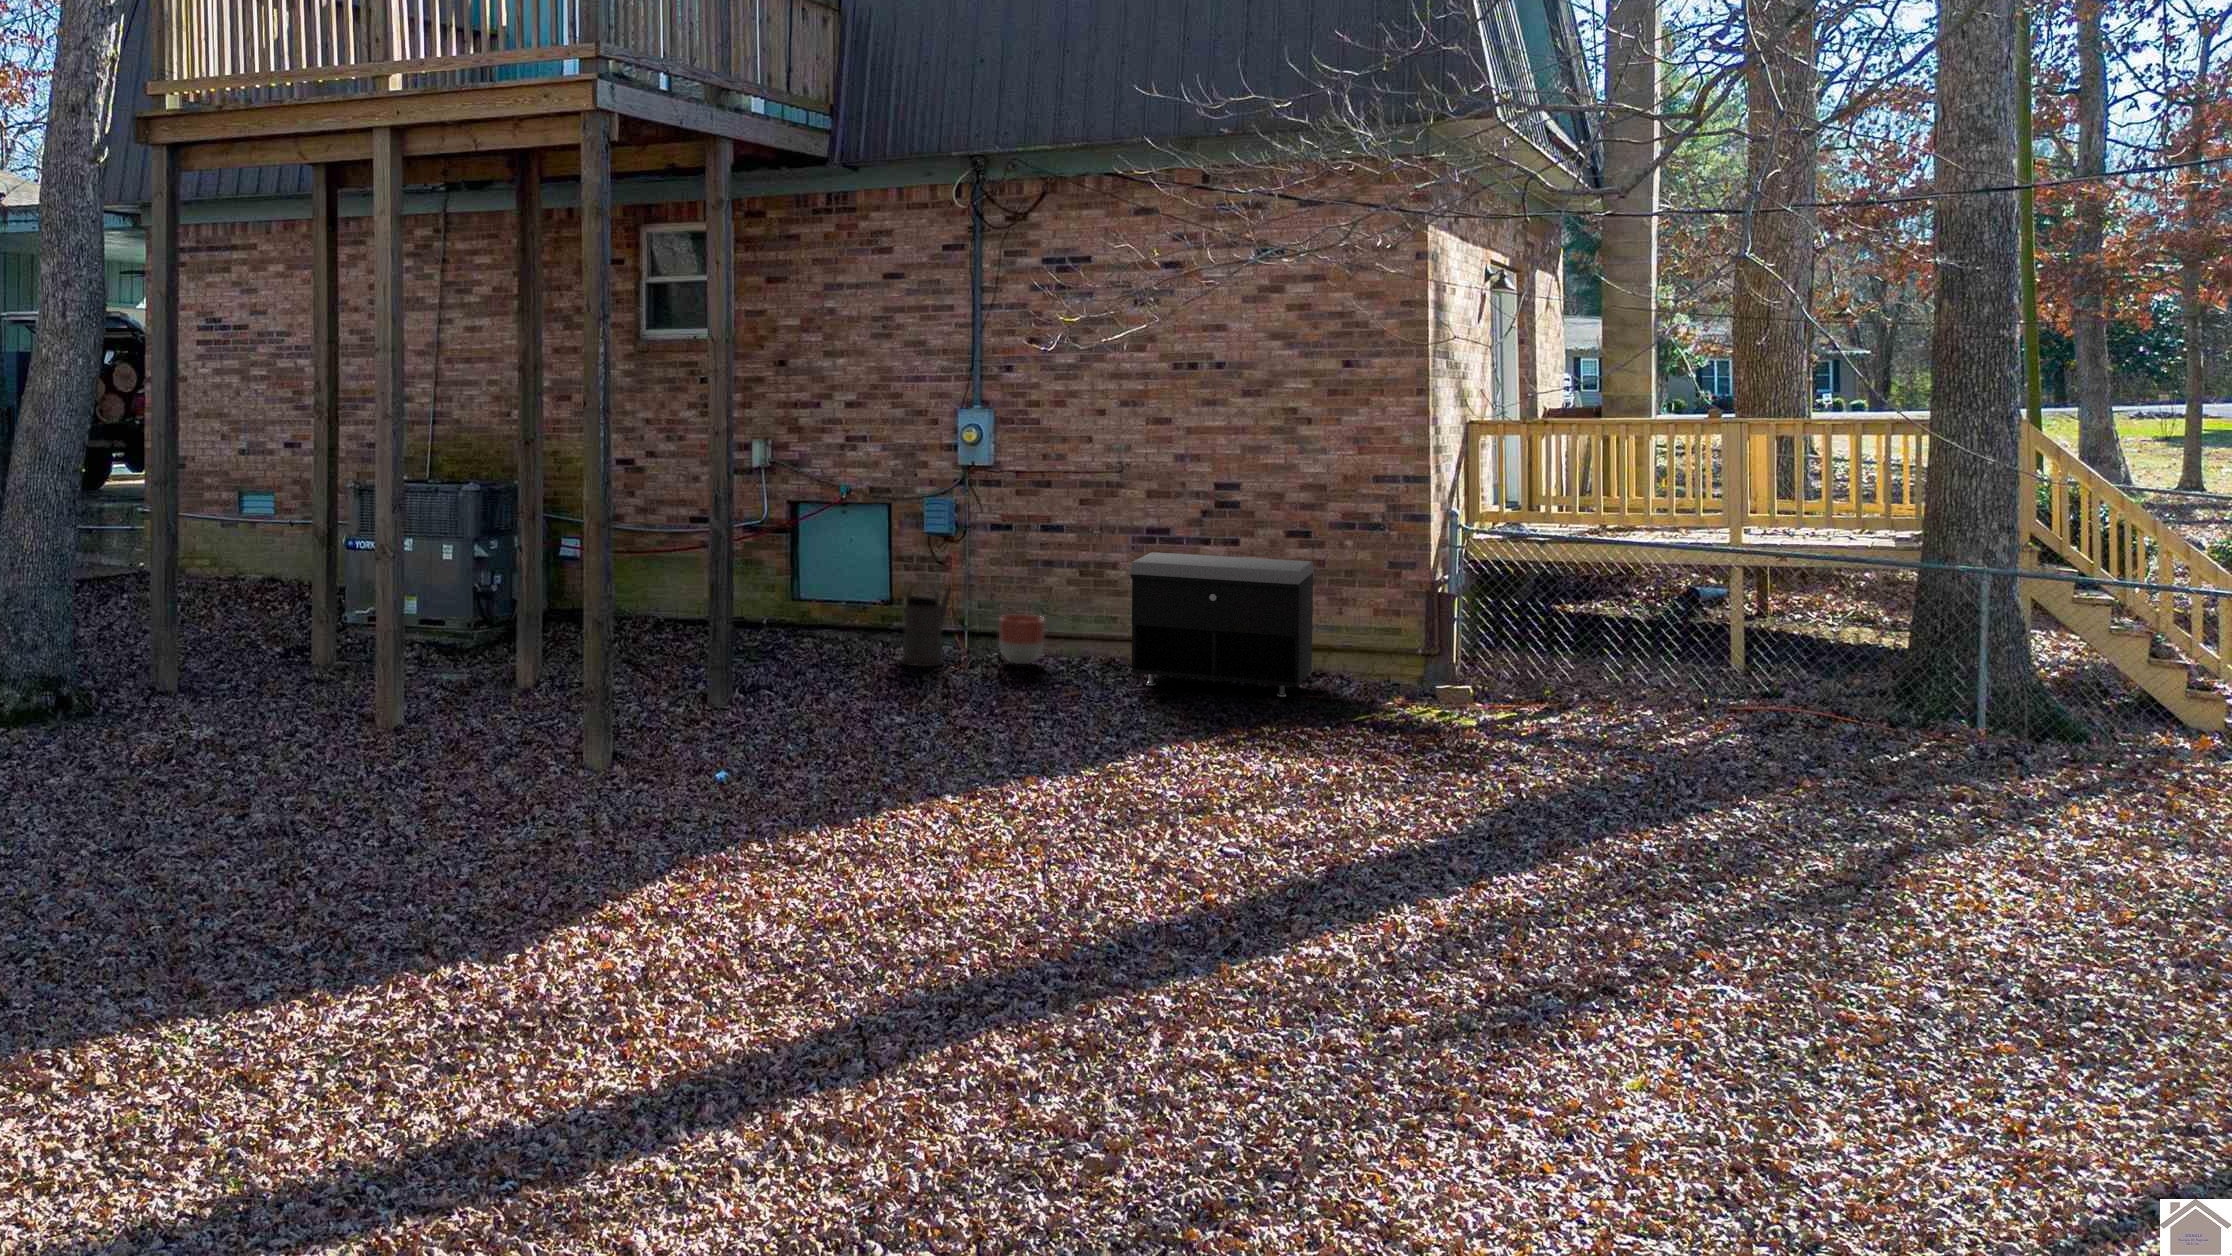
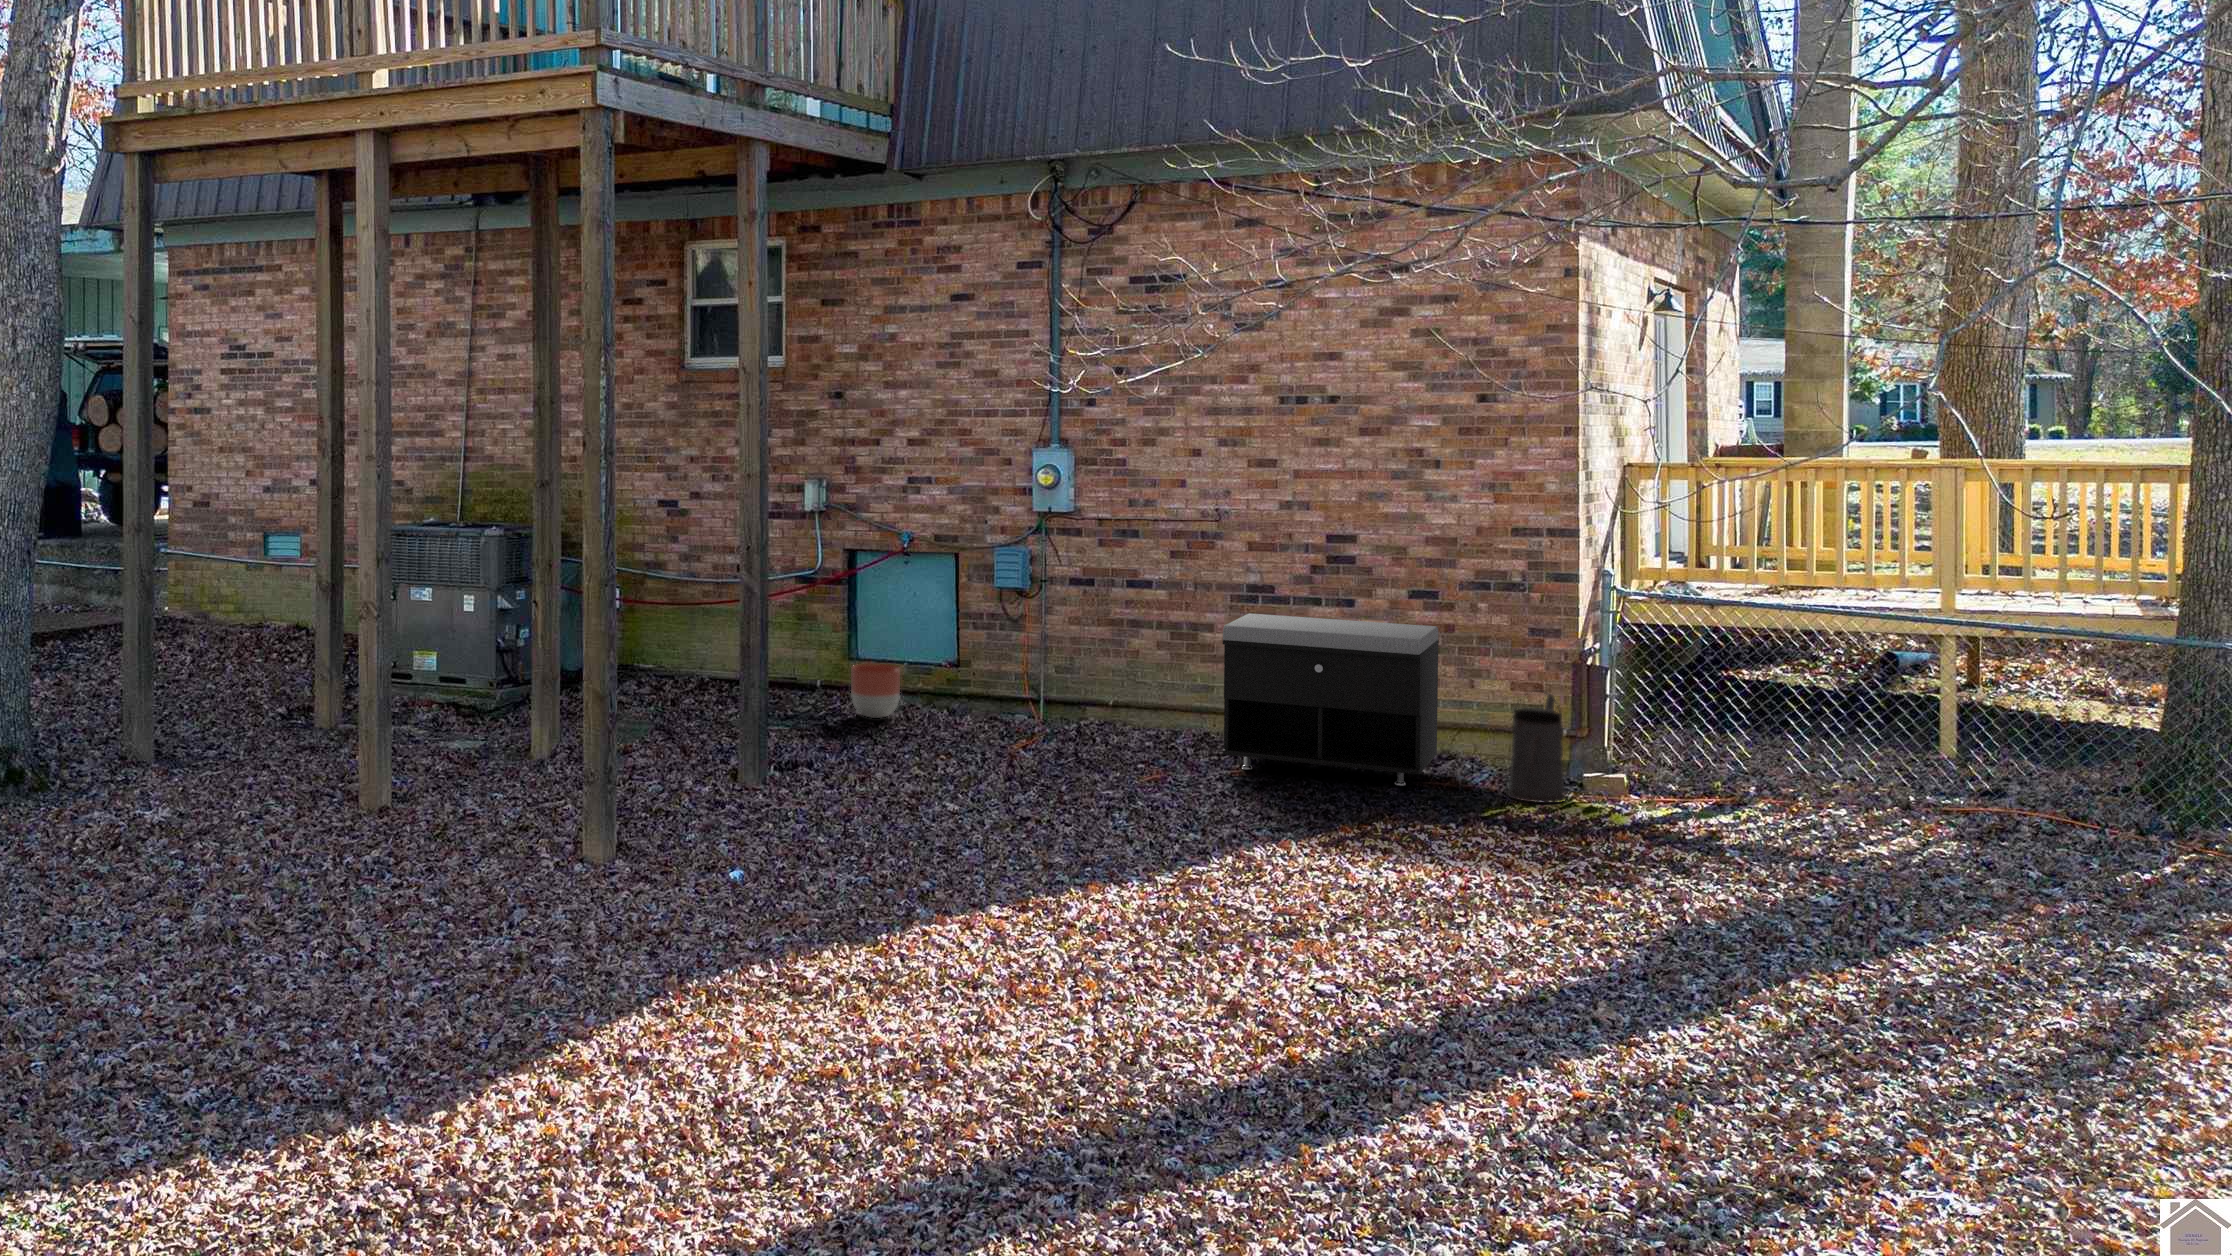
watering can: present [901,586,952,667] -> present [1507,692,1567,803]
planter: present [999,615,1045,664] -> present [851,664,900,718]

